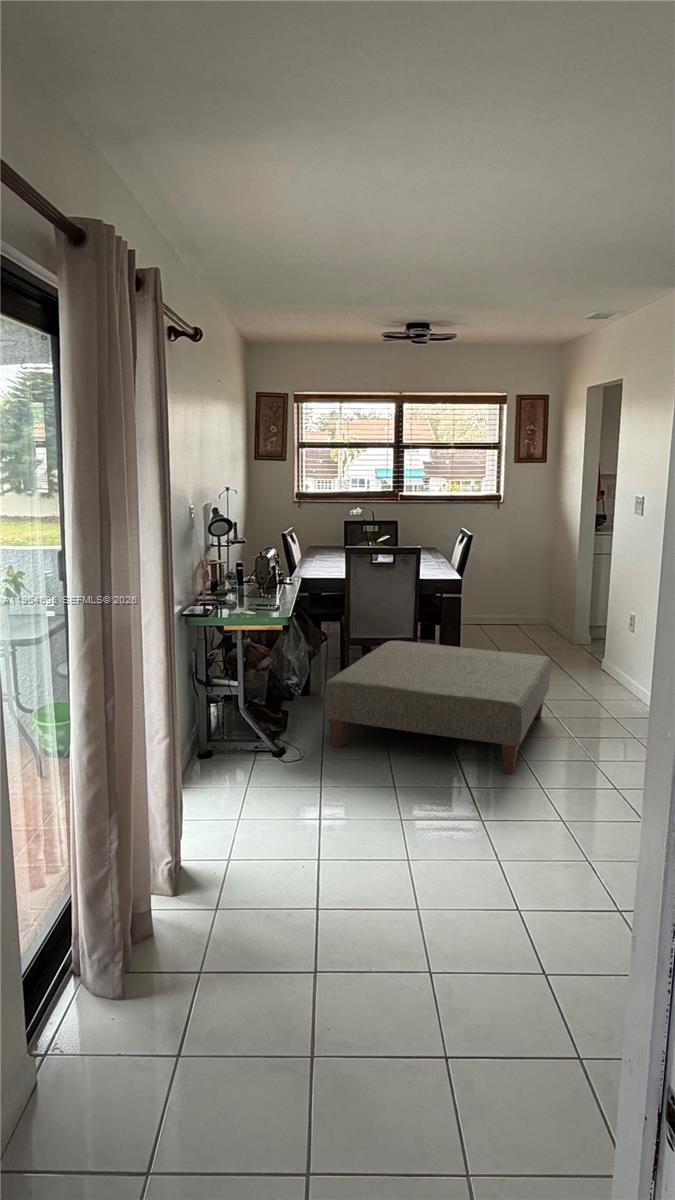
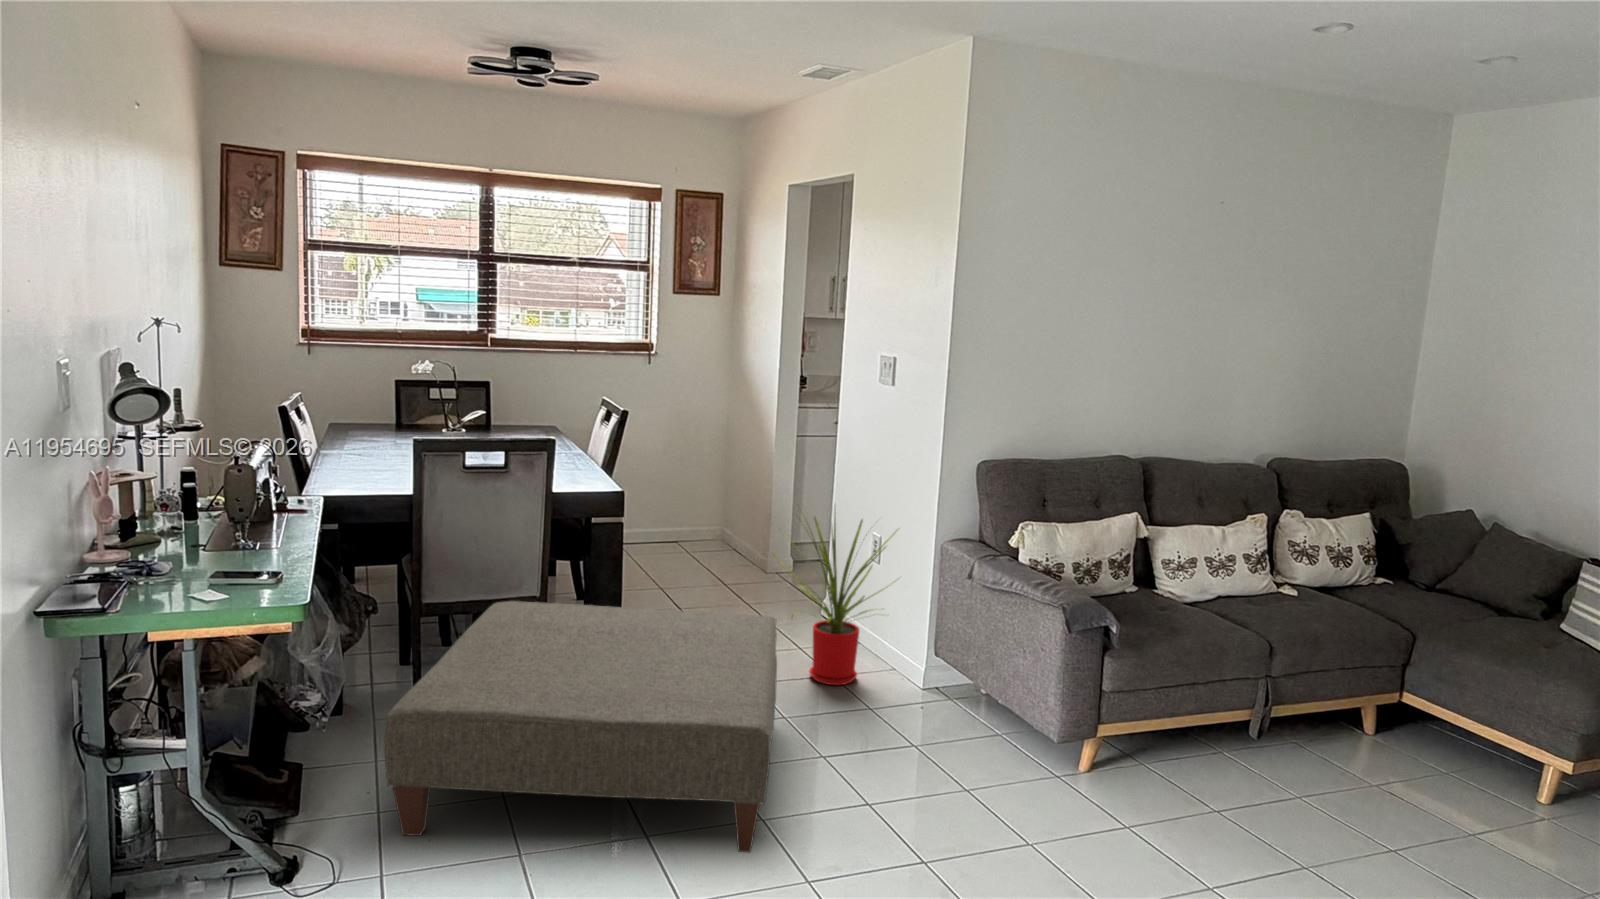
house plant: none [556,592,643,707] -> present [774,507,895,685]

